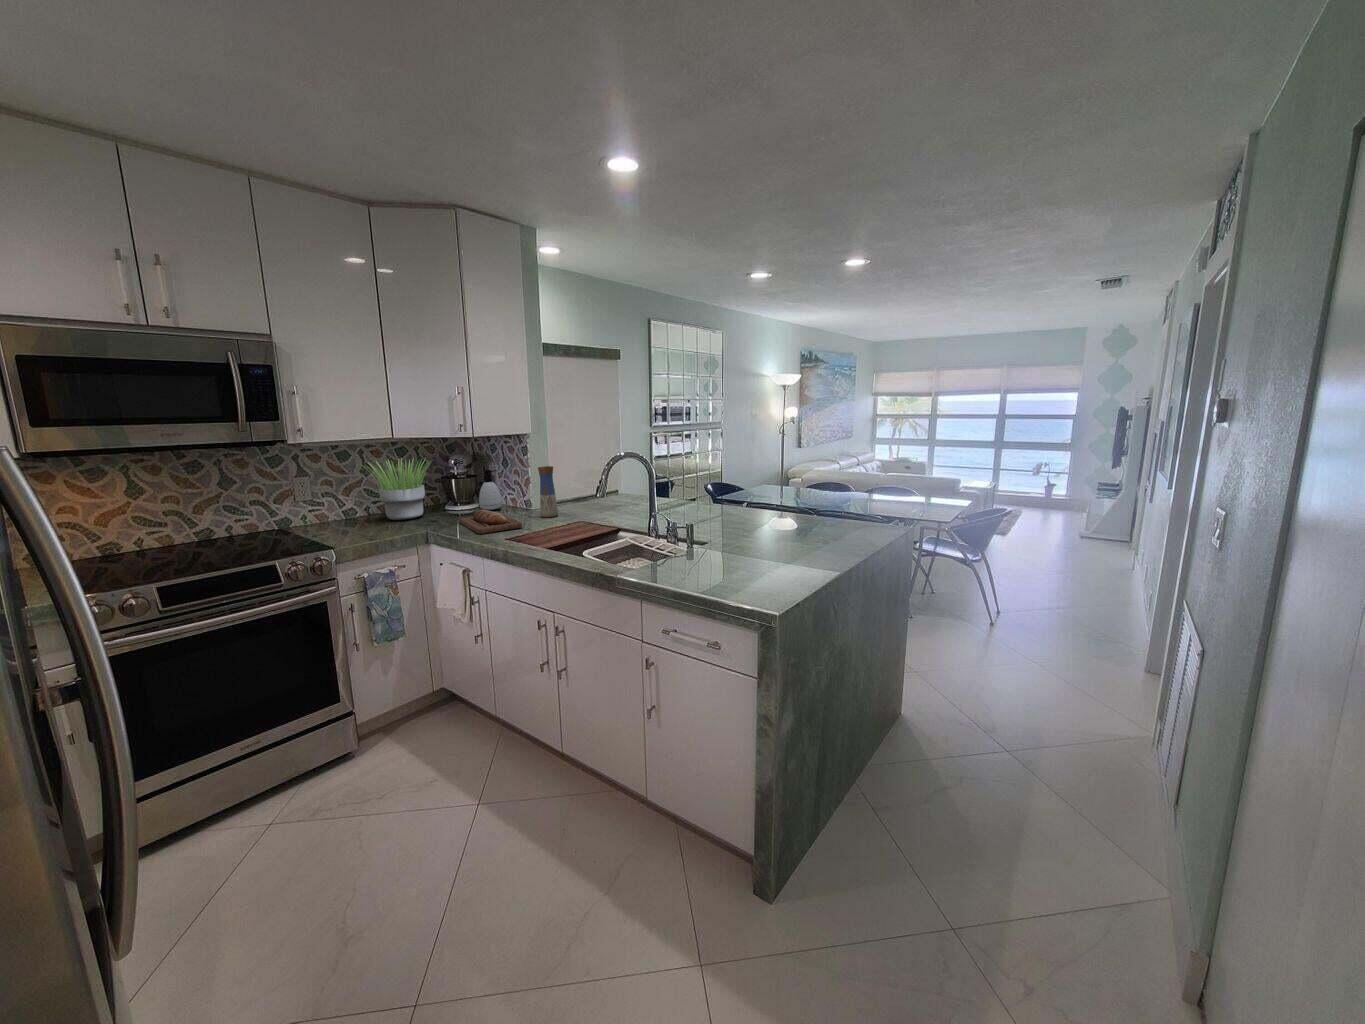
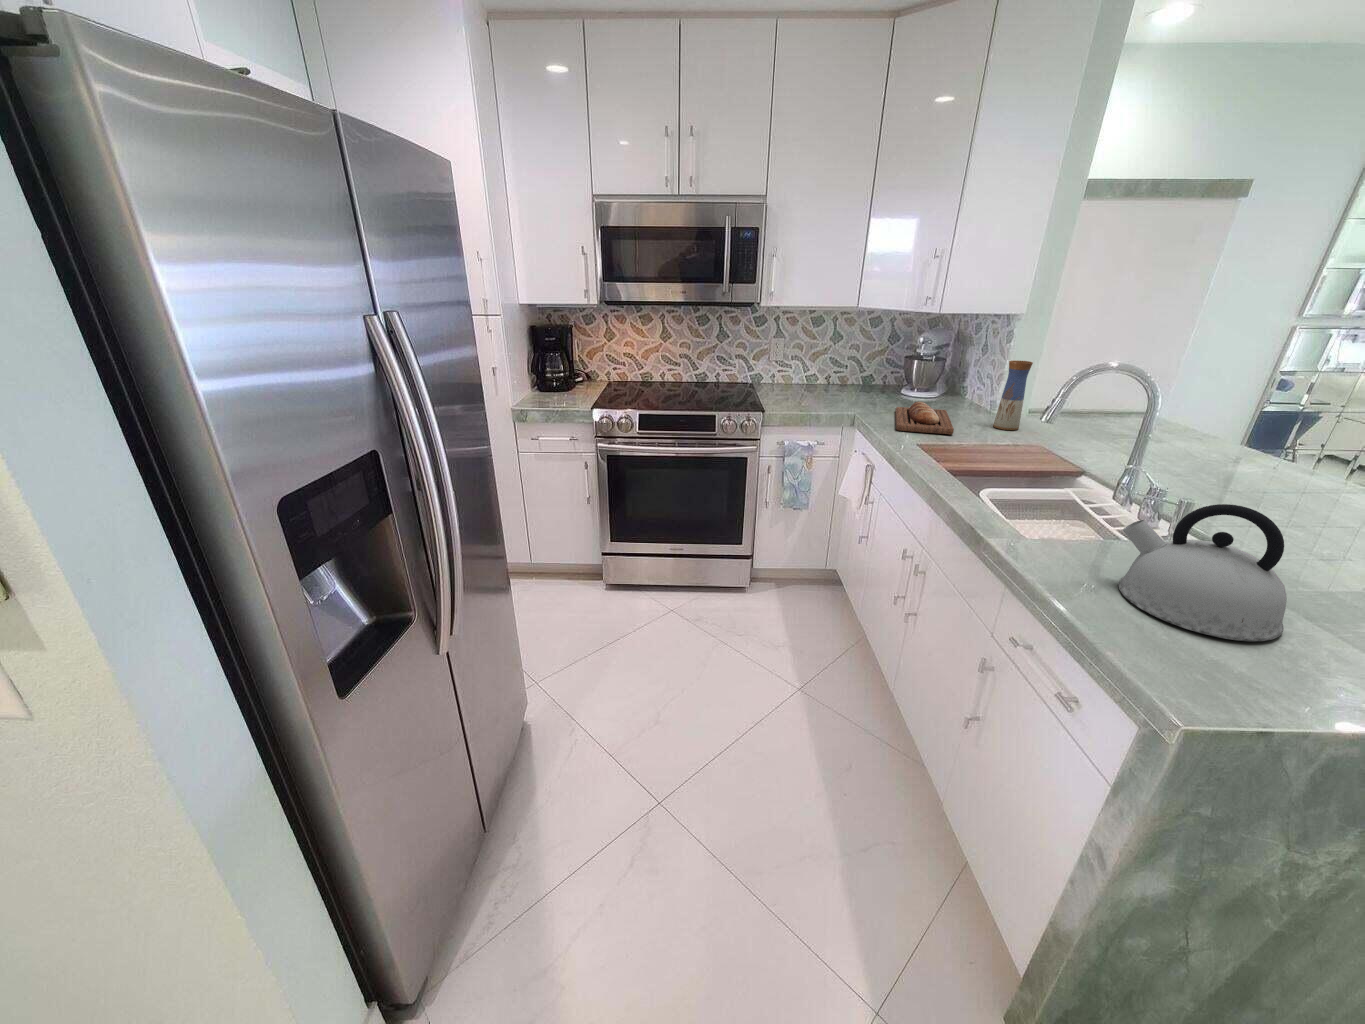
potted plant: present [369,459,429,520] -> none [823,328,899,396]
soap dispenser: present [479,470,502,510] -> none [934,354,969,404]
kettle: none [681,511,757,579] -> present [1118,504,1287,641]

